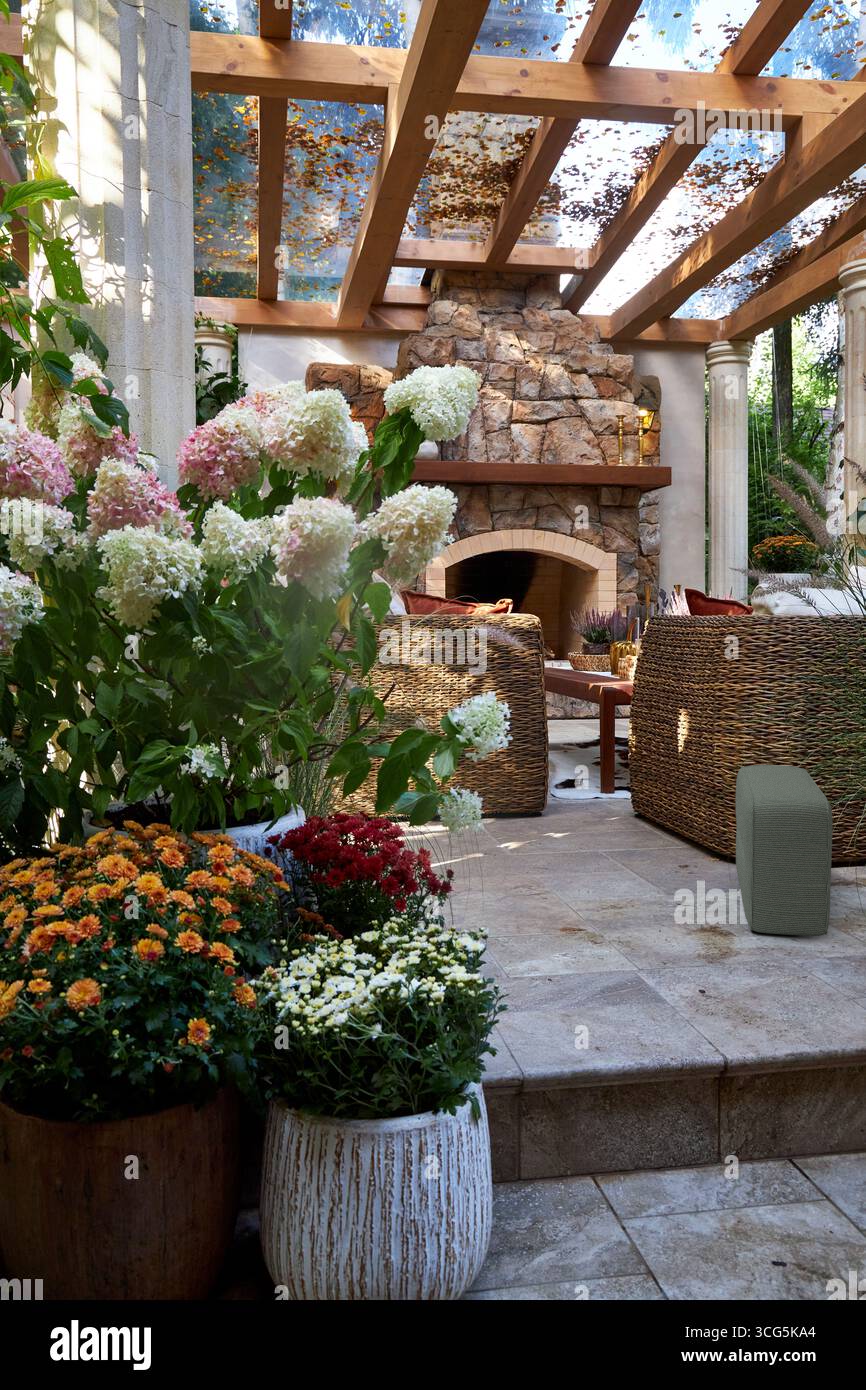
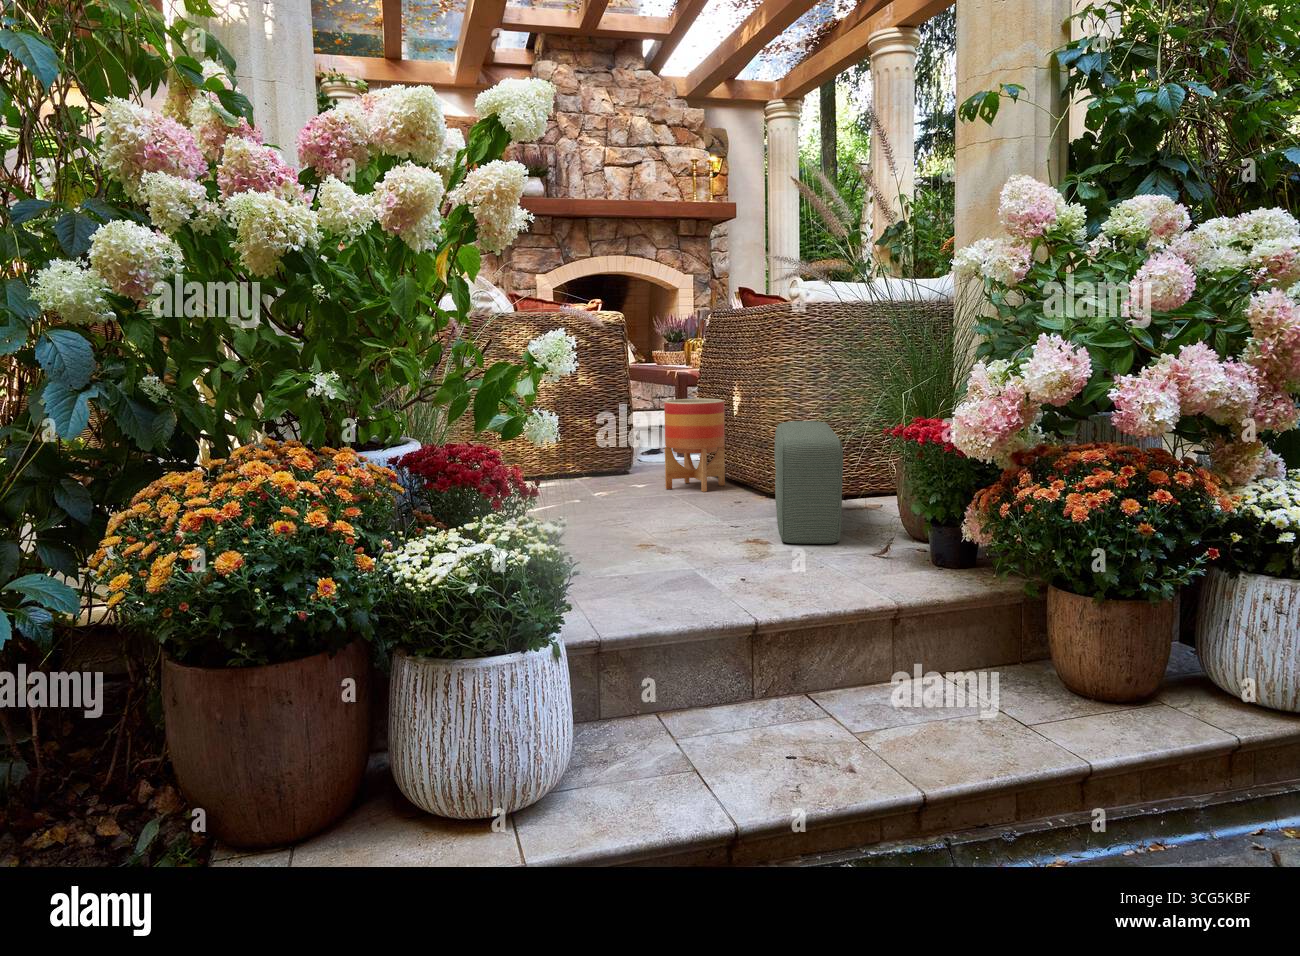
planter: none [590,725,666,845] -> present [664,399,725,492]

